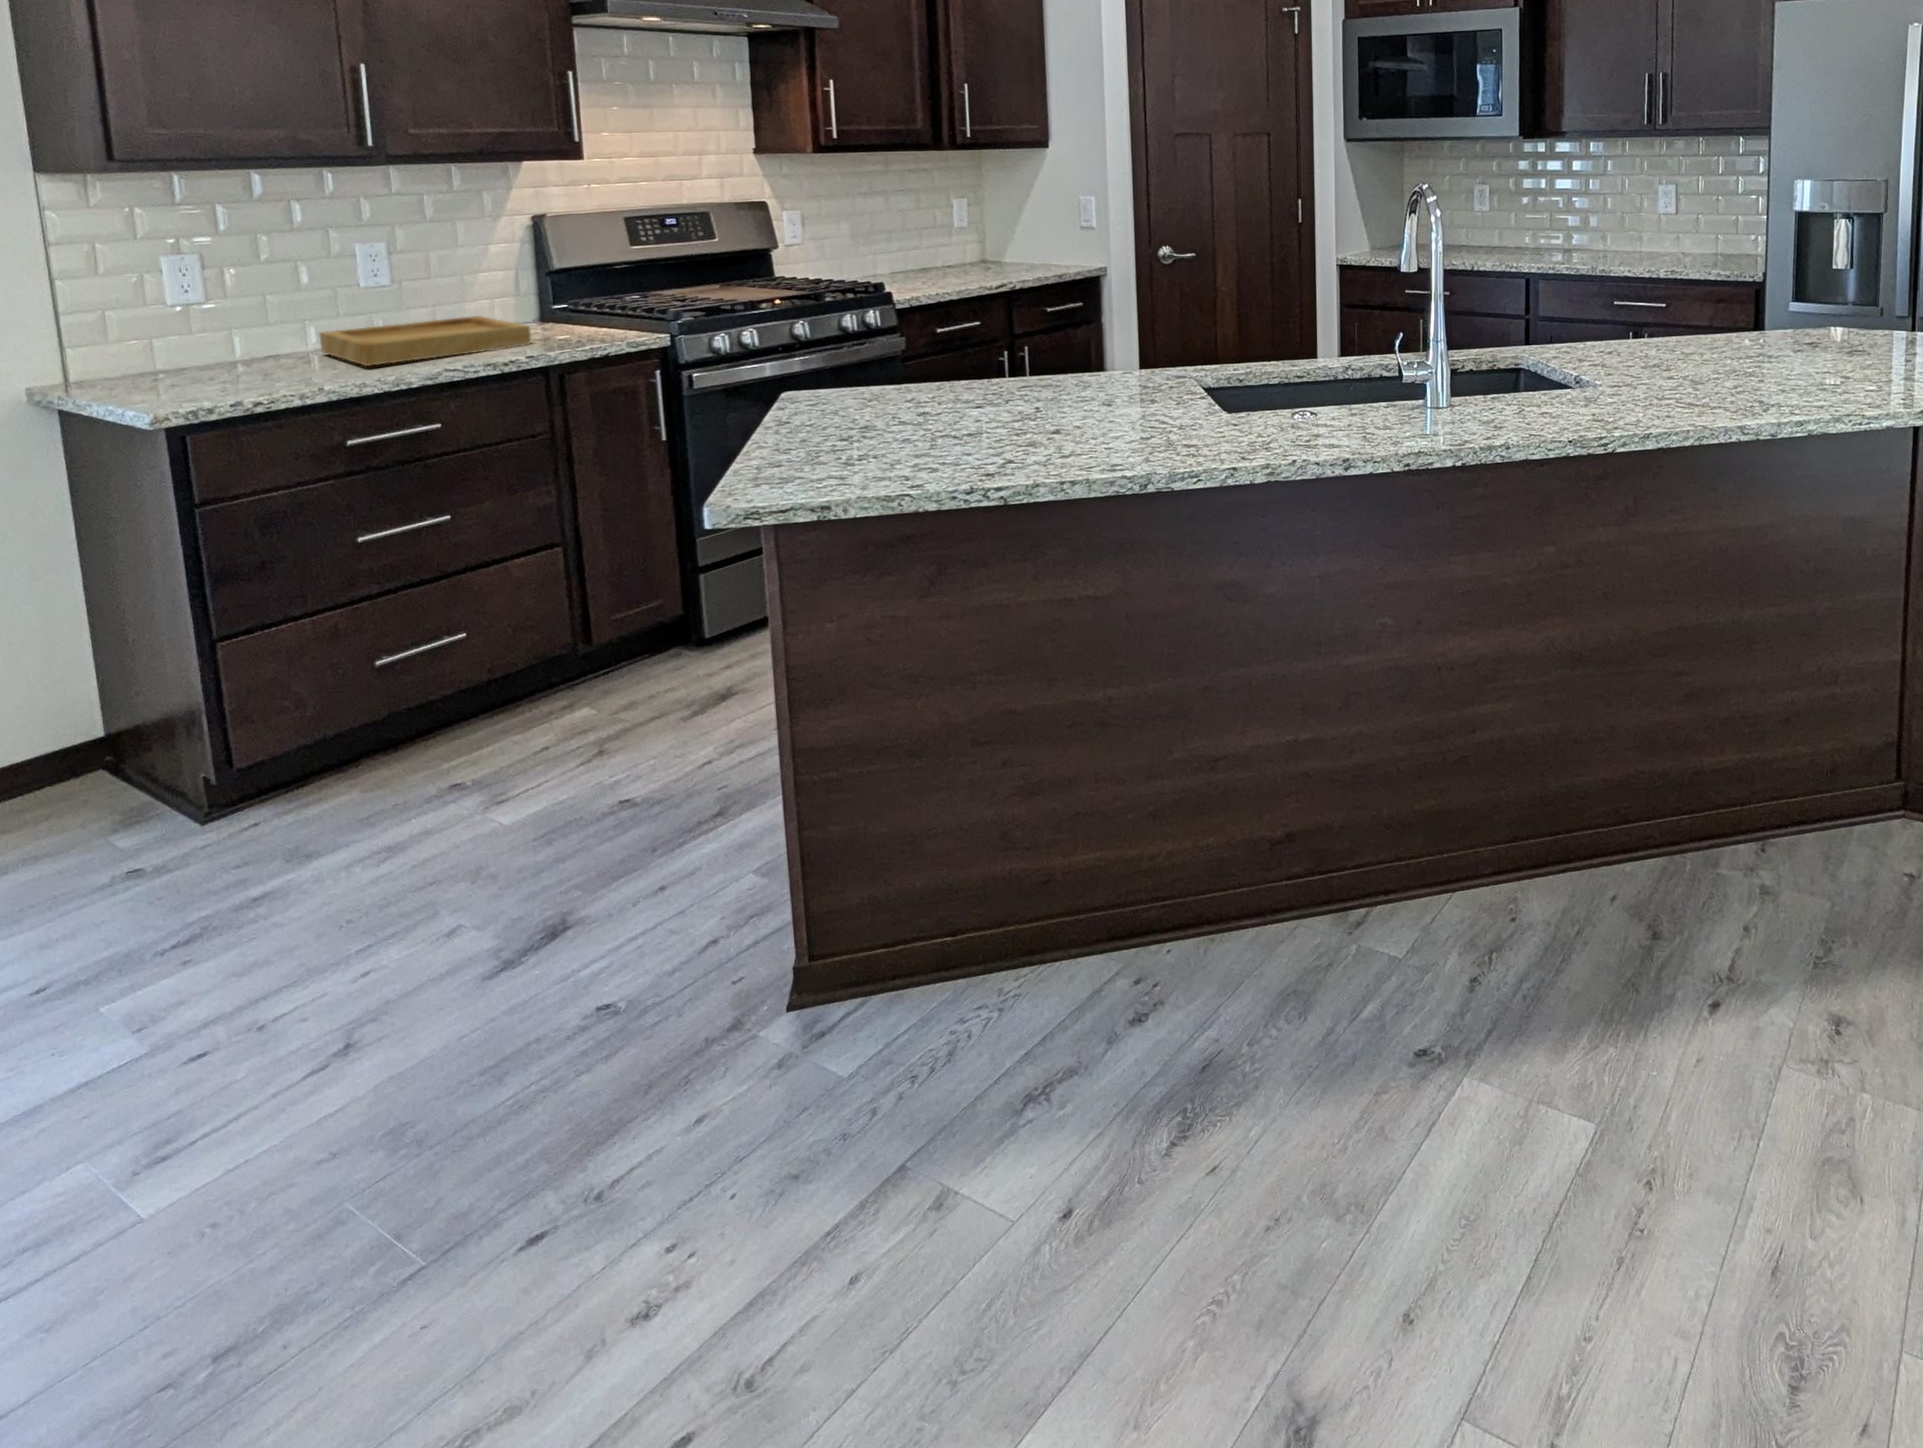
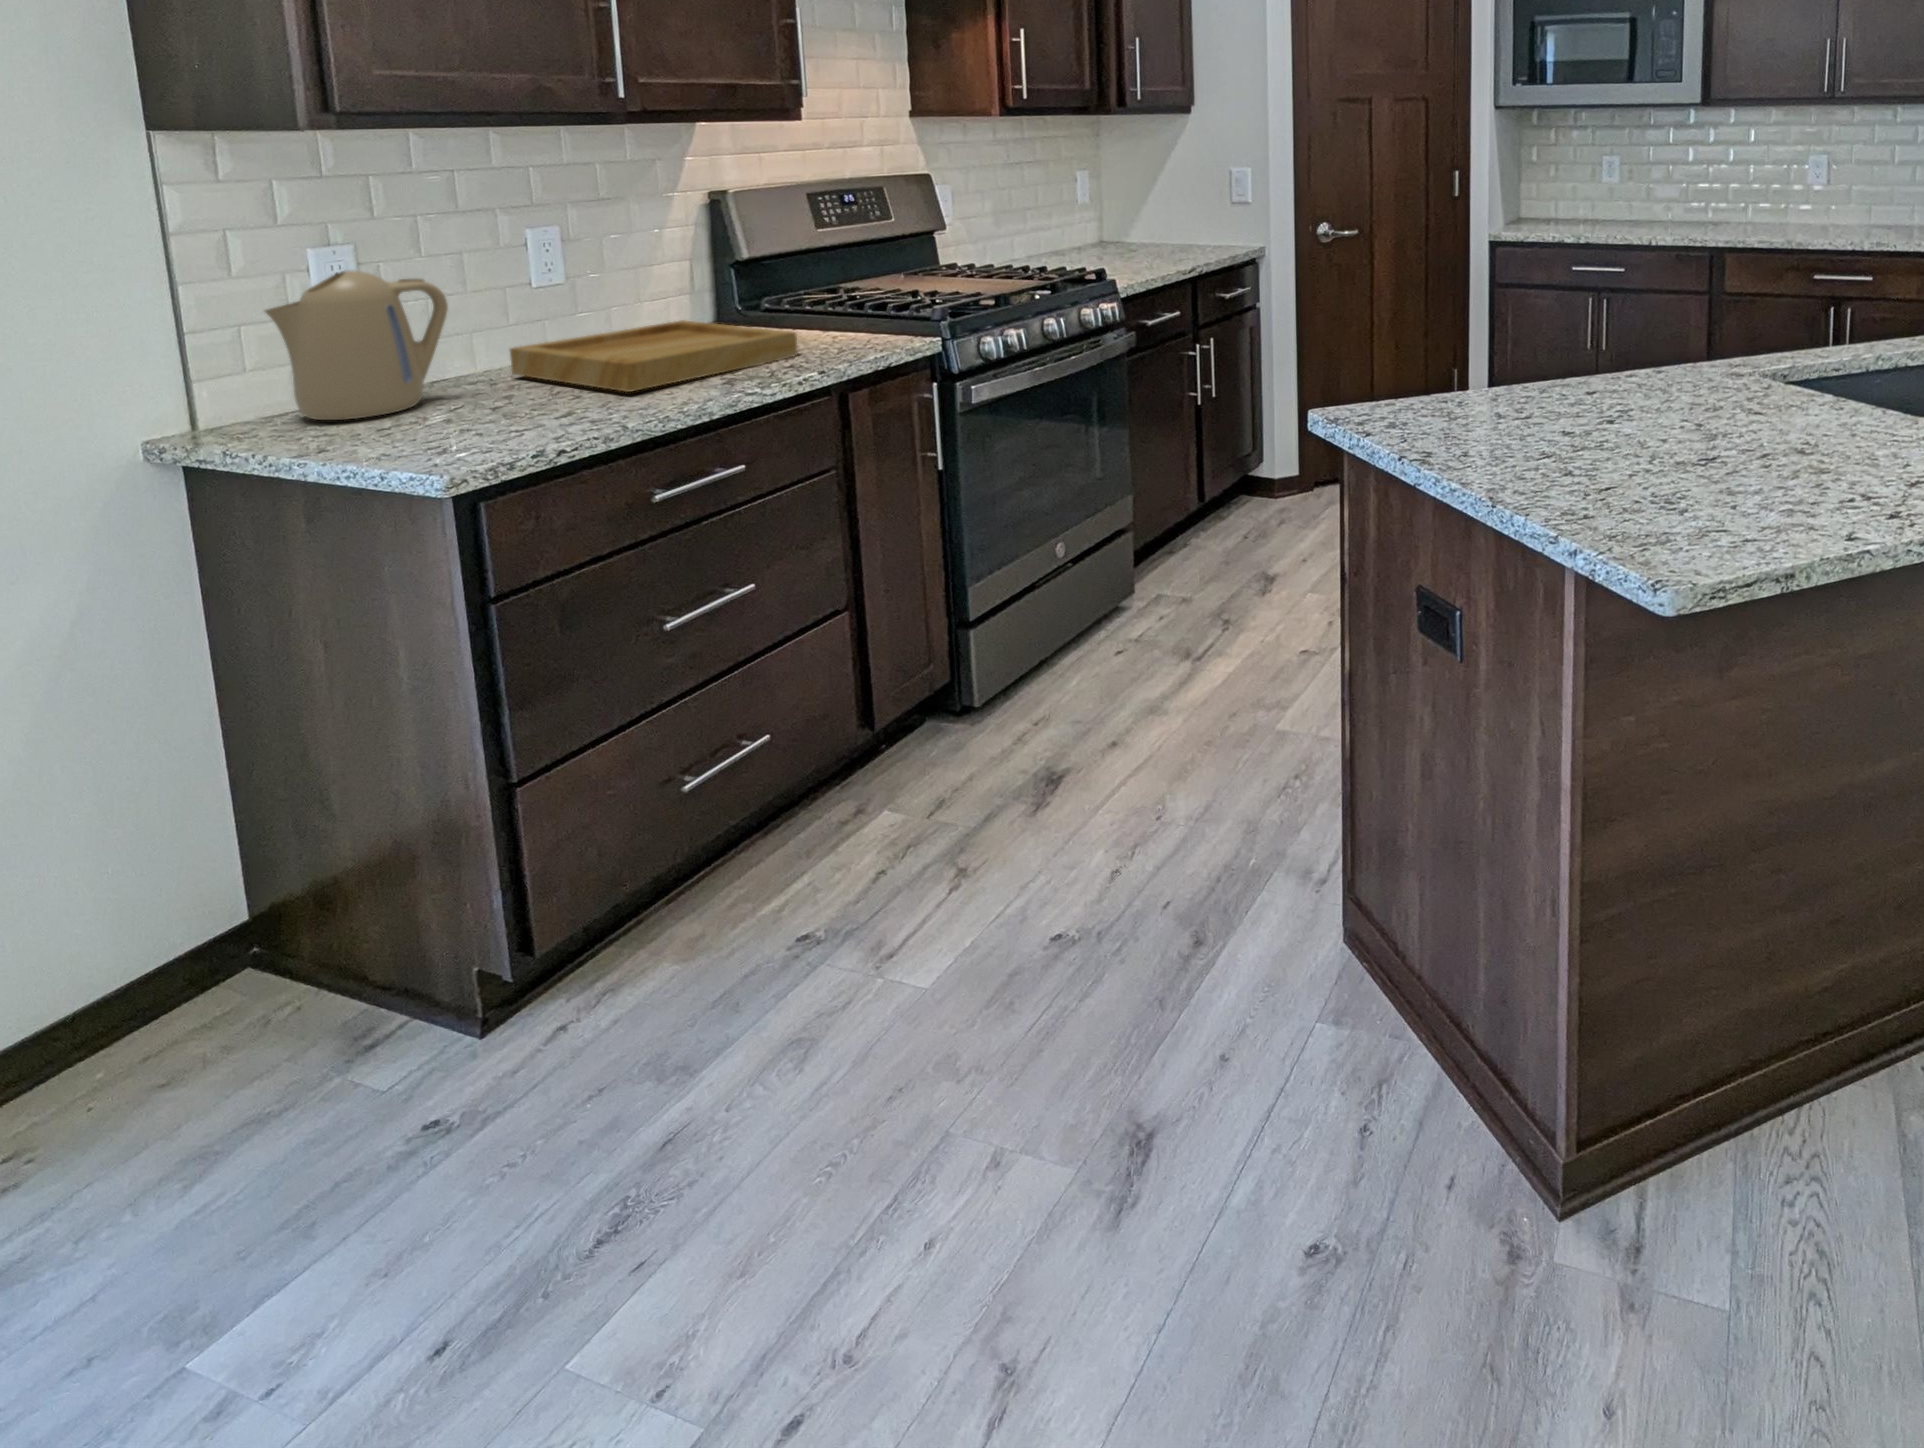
kettle: none [119,272,260,379] -> present [265,270,448,420]

